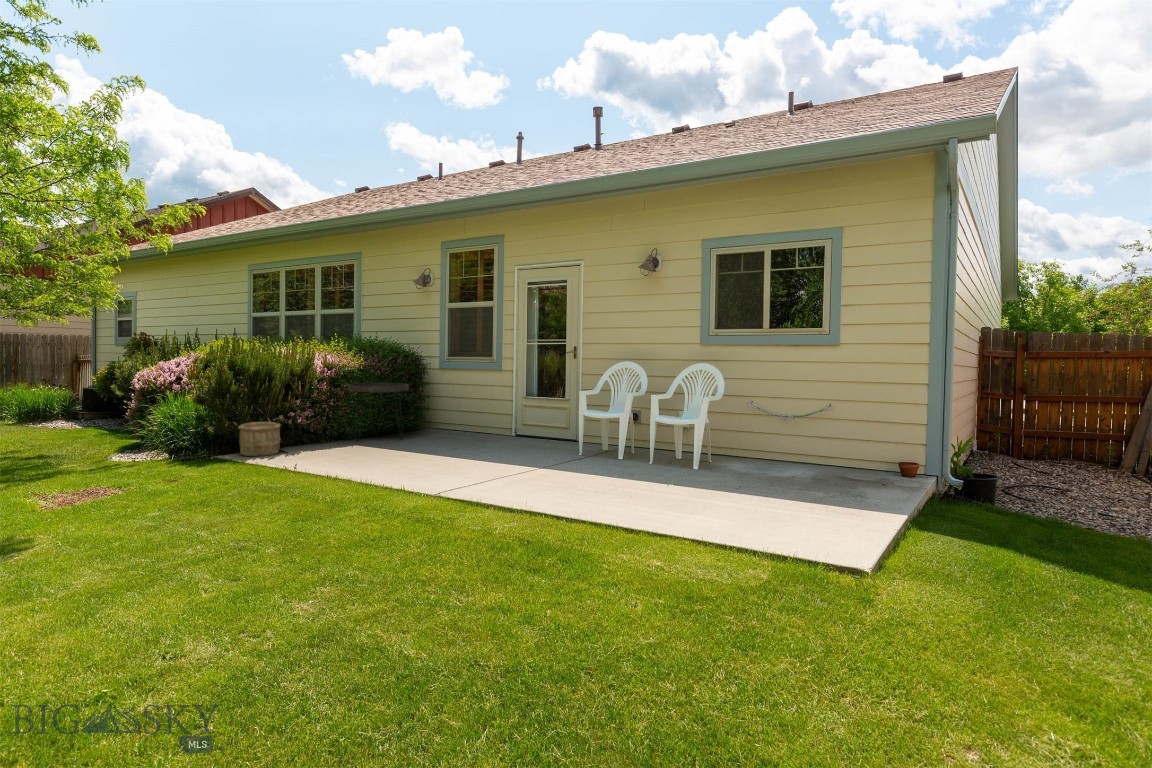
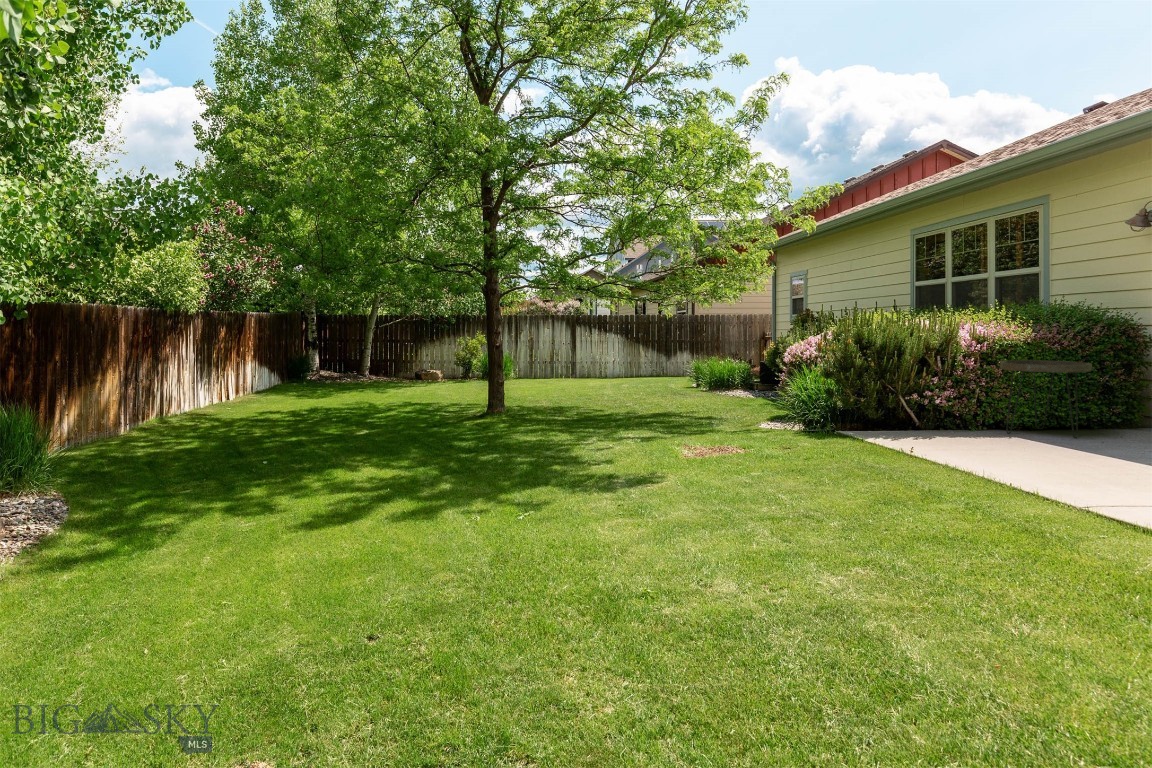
wooden bucket: present [238,422,280,456] -> none [865,399,911,437]

